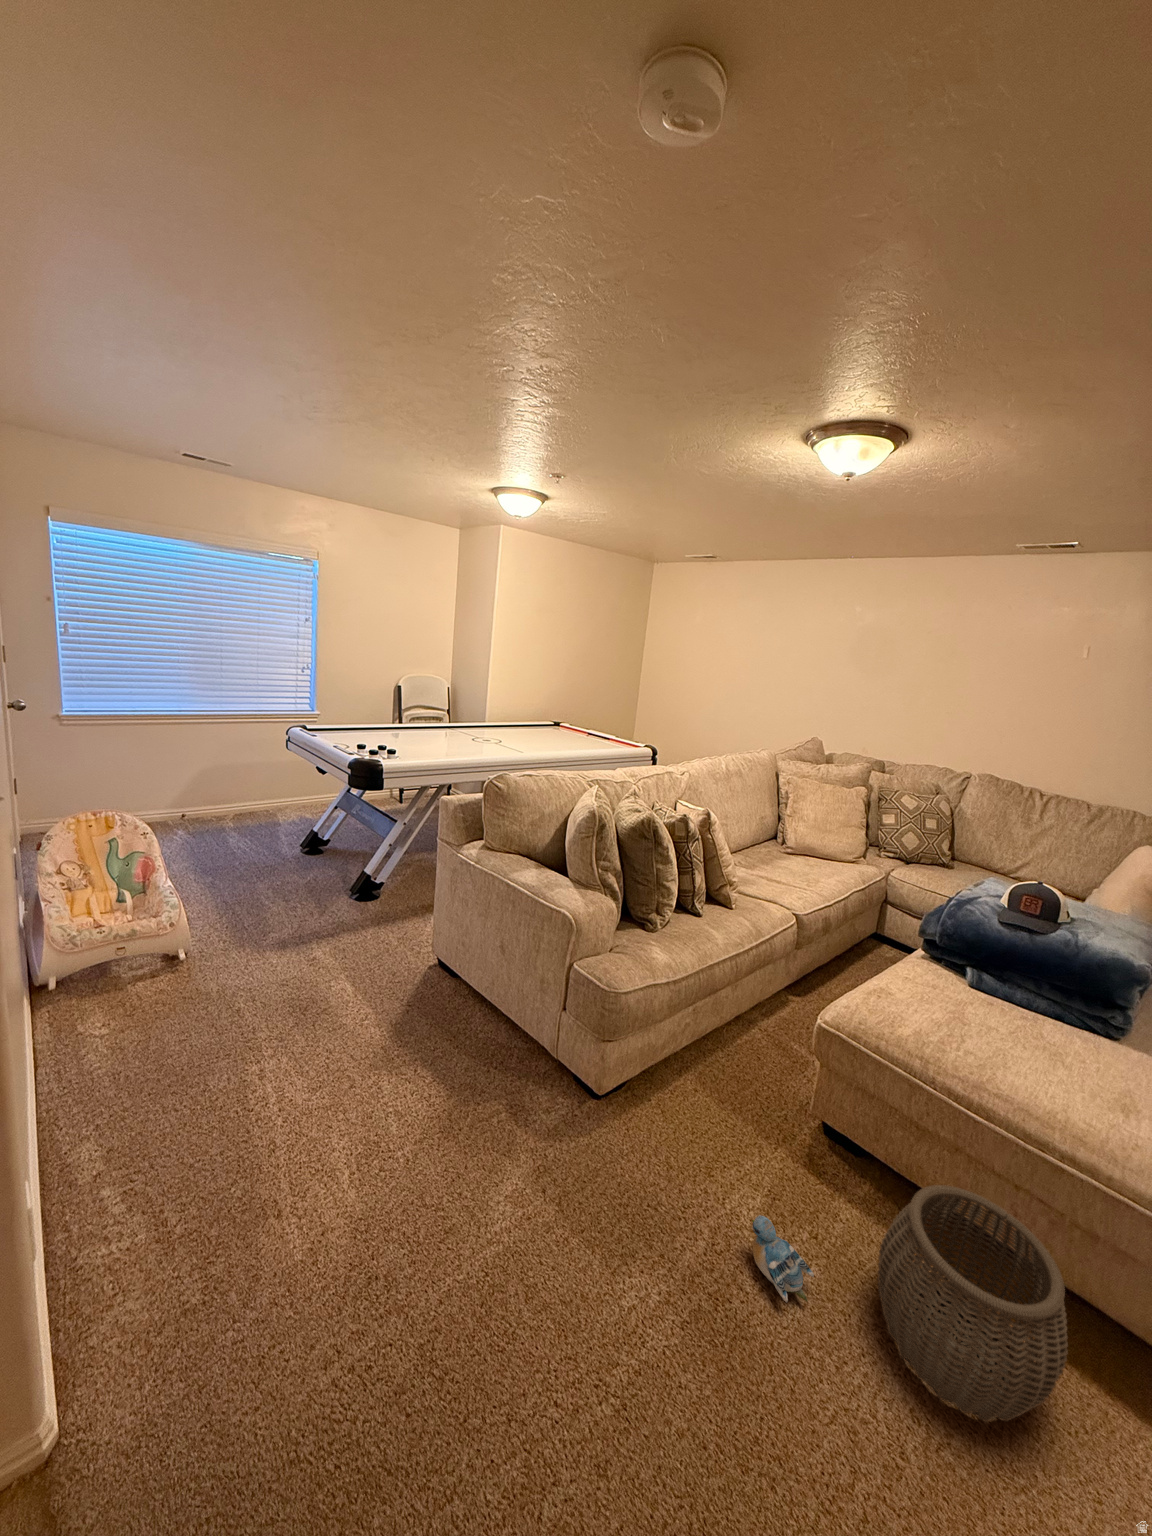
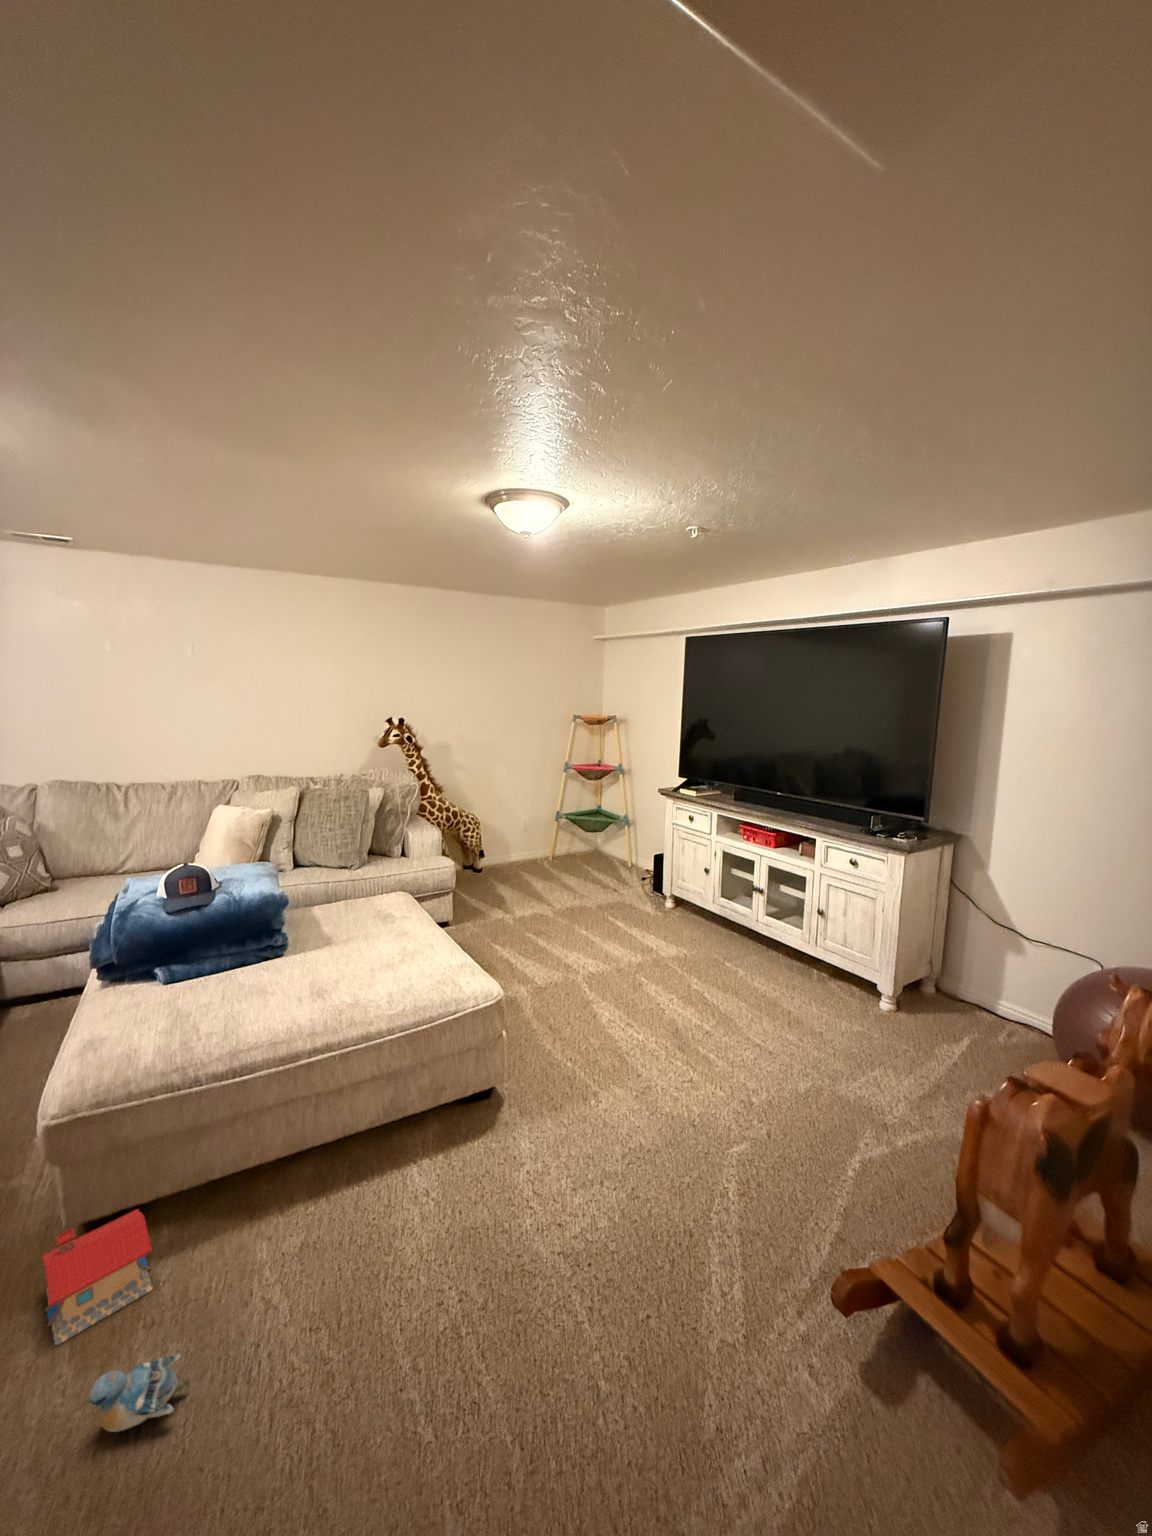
toy house: none [769,1105,856,1212] -> present [42,1209,153,1345]
woven basket: present [878,1185,1068,1422] -> none [223,1119,370,1310]

